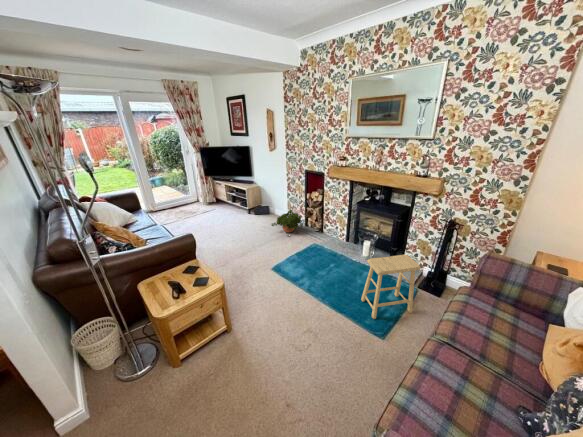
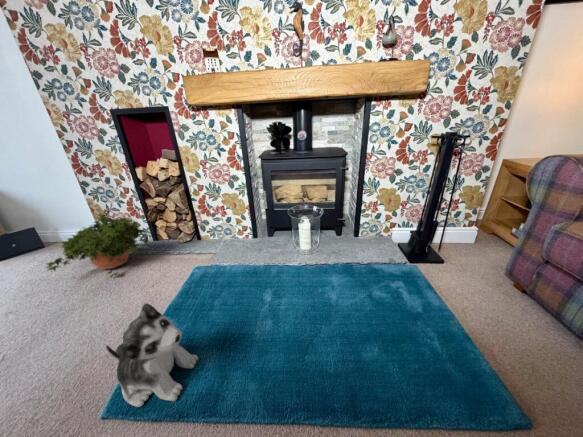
plush toy: none [281,244,300,274] -> present [106,303,198,407]
footstool: present [361,254,420,319] -> none [401,203,537,388]

